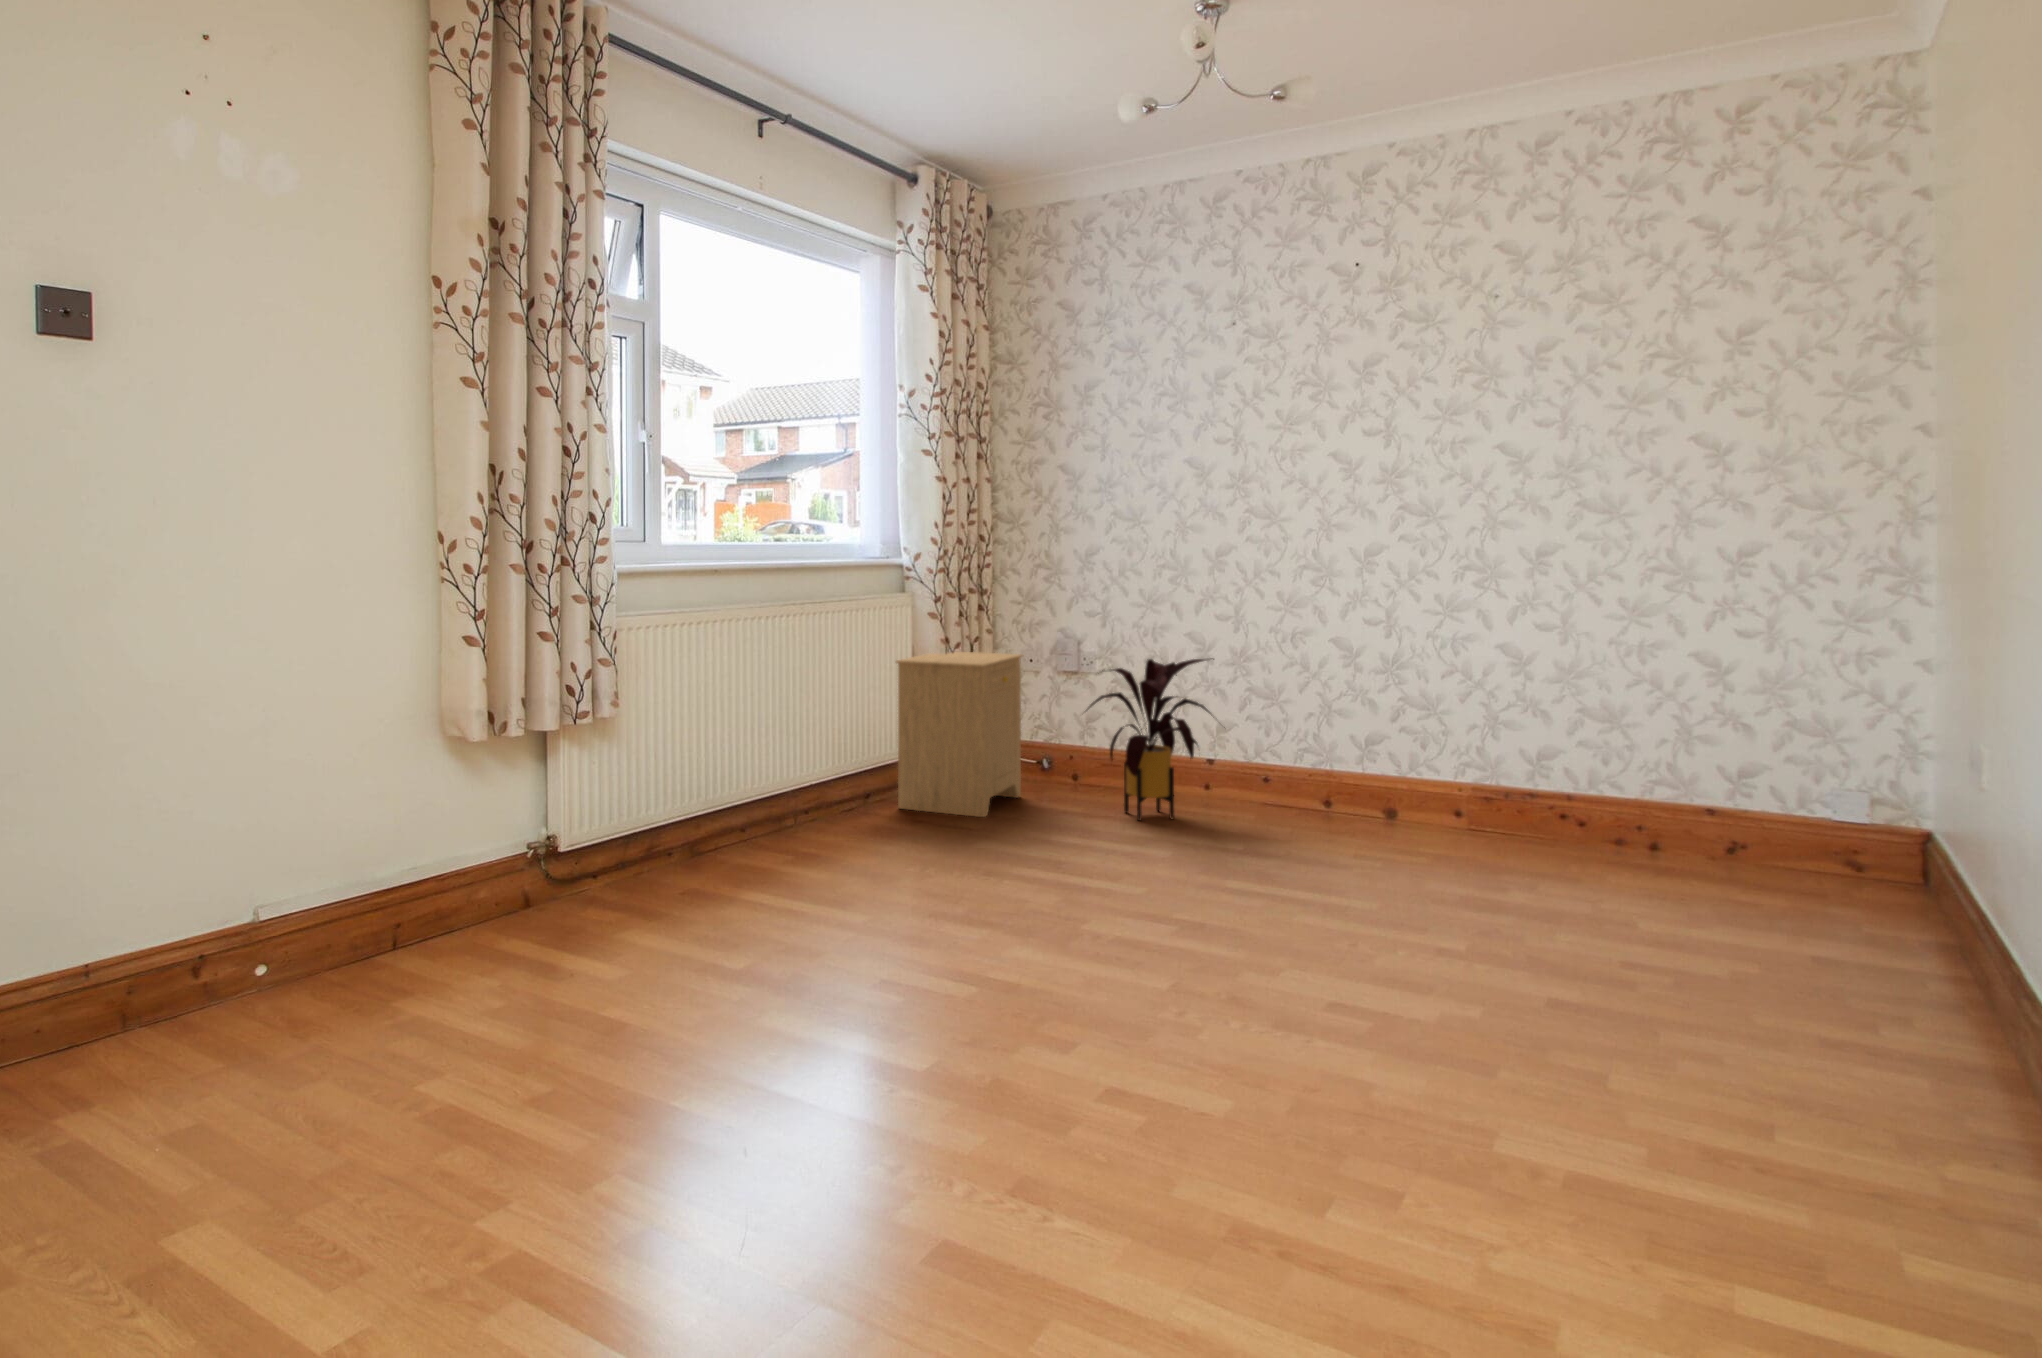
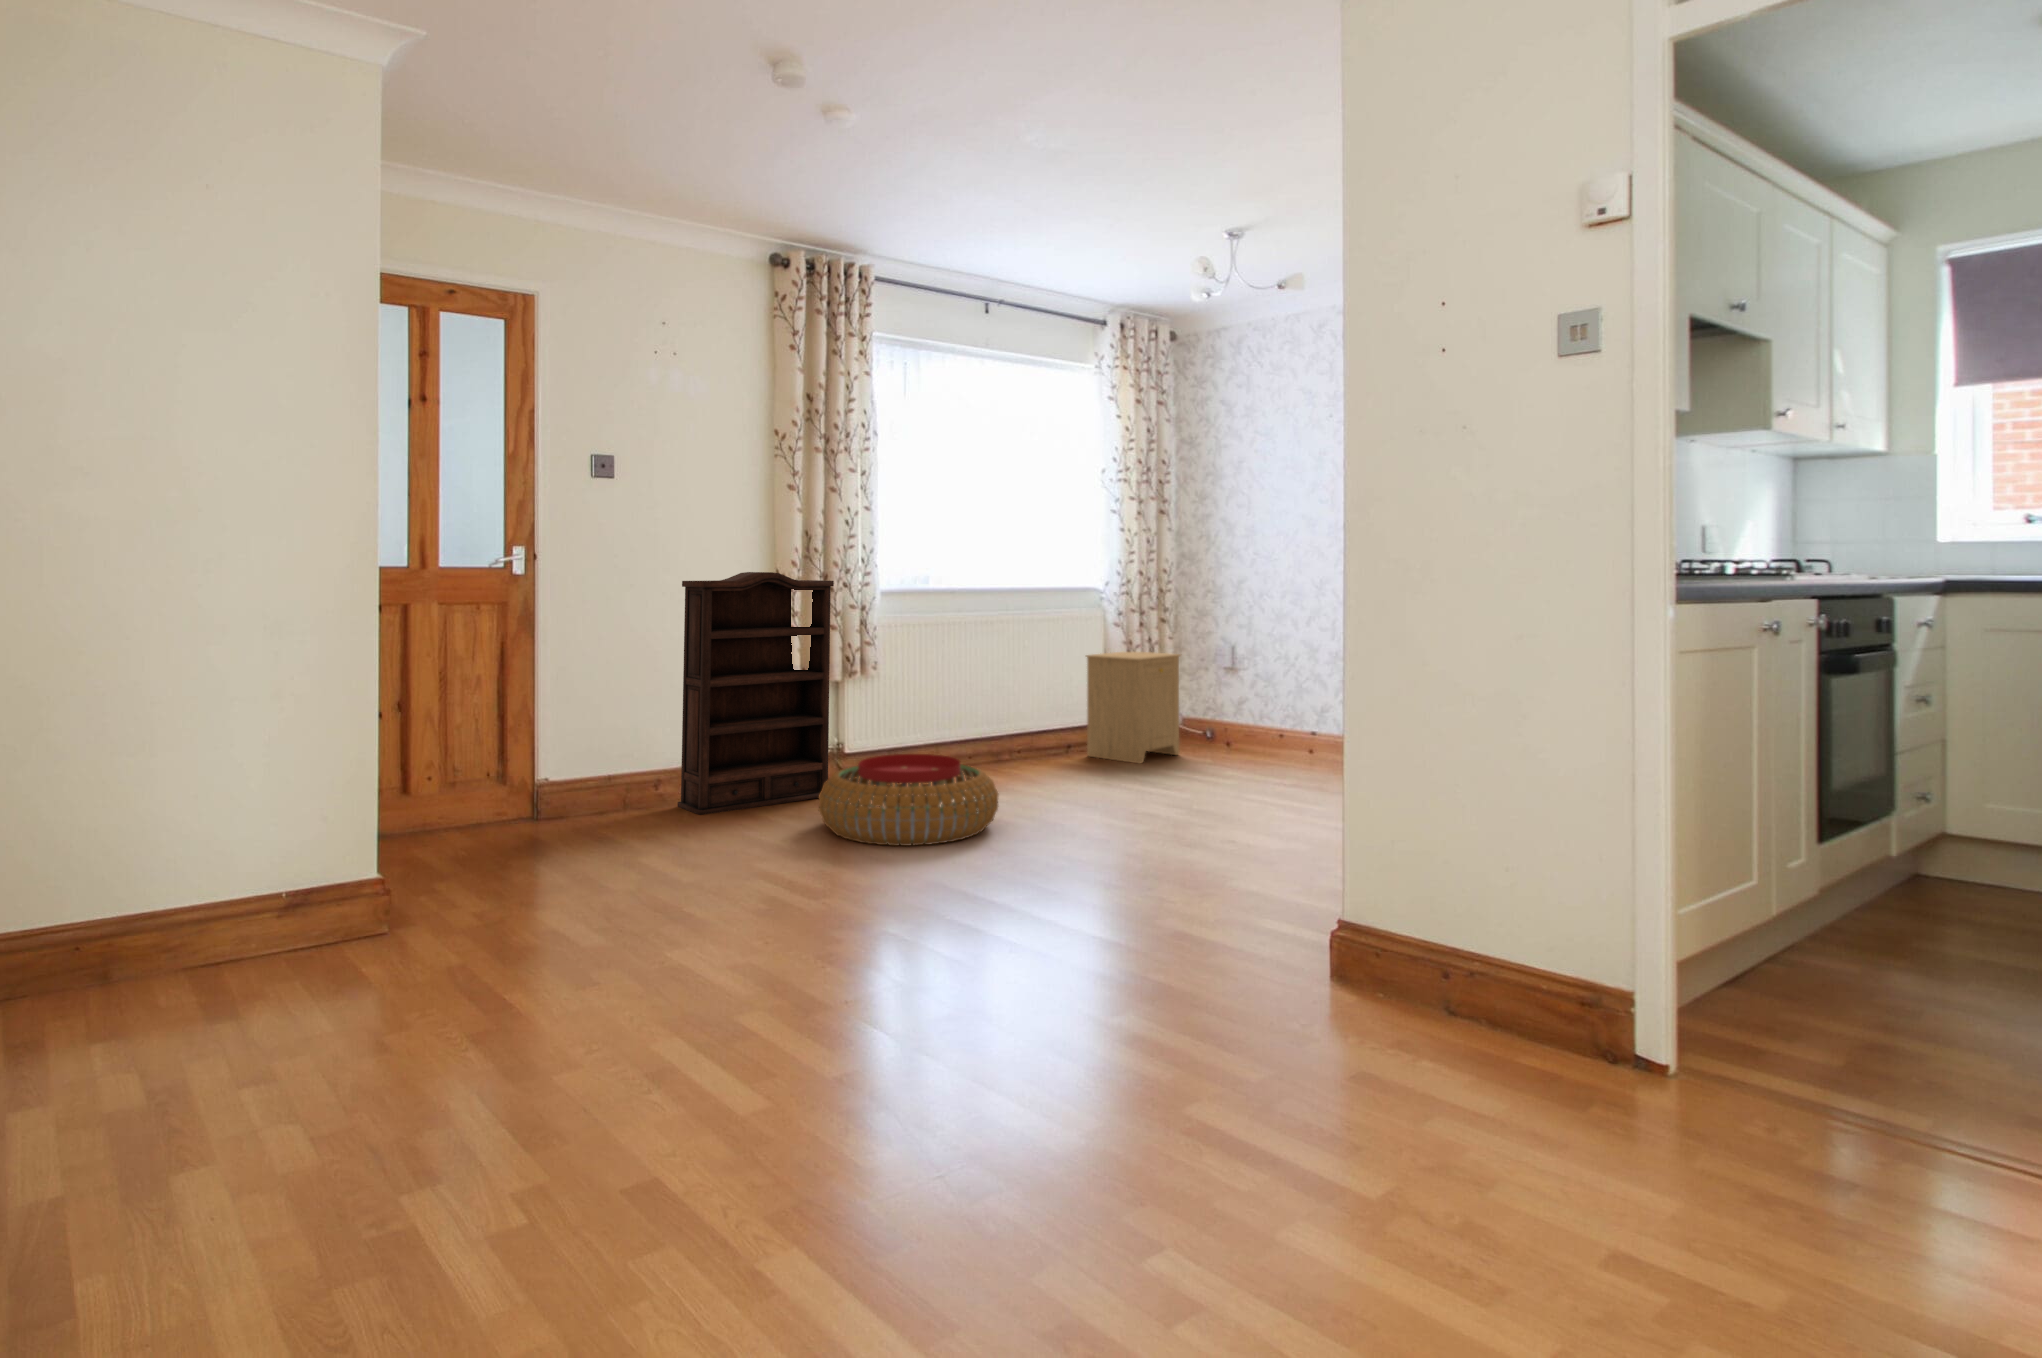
bookshelf: none [241,537,551,1026] -> present [678,572,834,815]
house plant: present [1086,659,1214,821] -> none [1203,657,1312,772]
pouf: none [569,866,914,1080] -> present [819,754,999,846]

